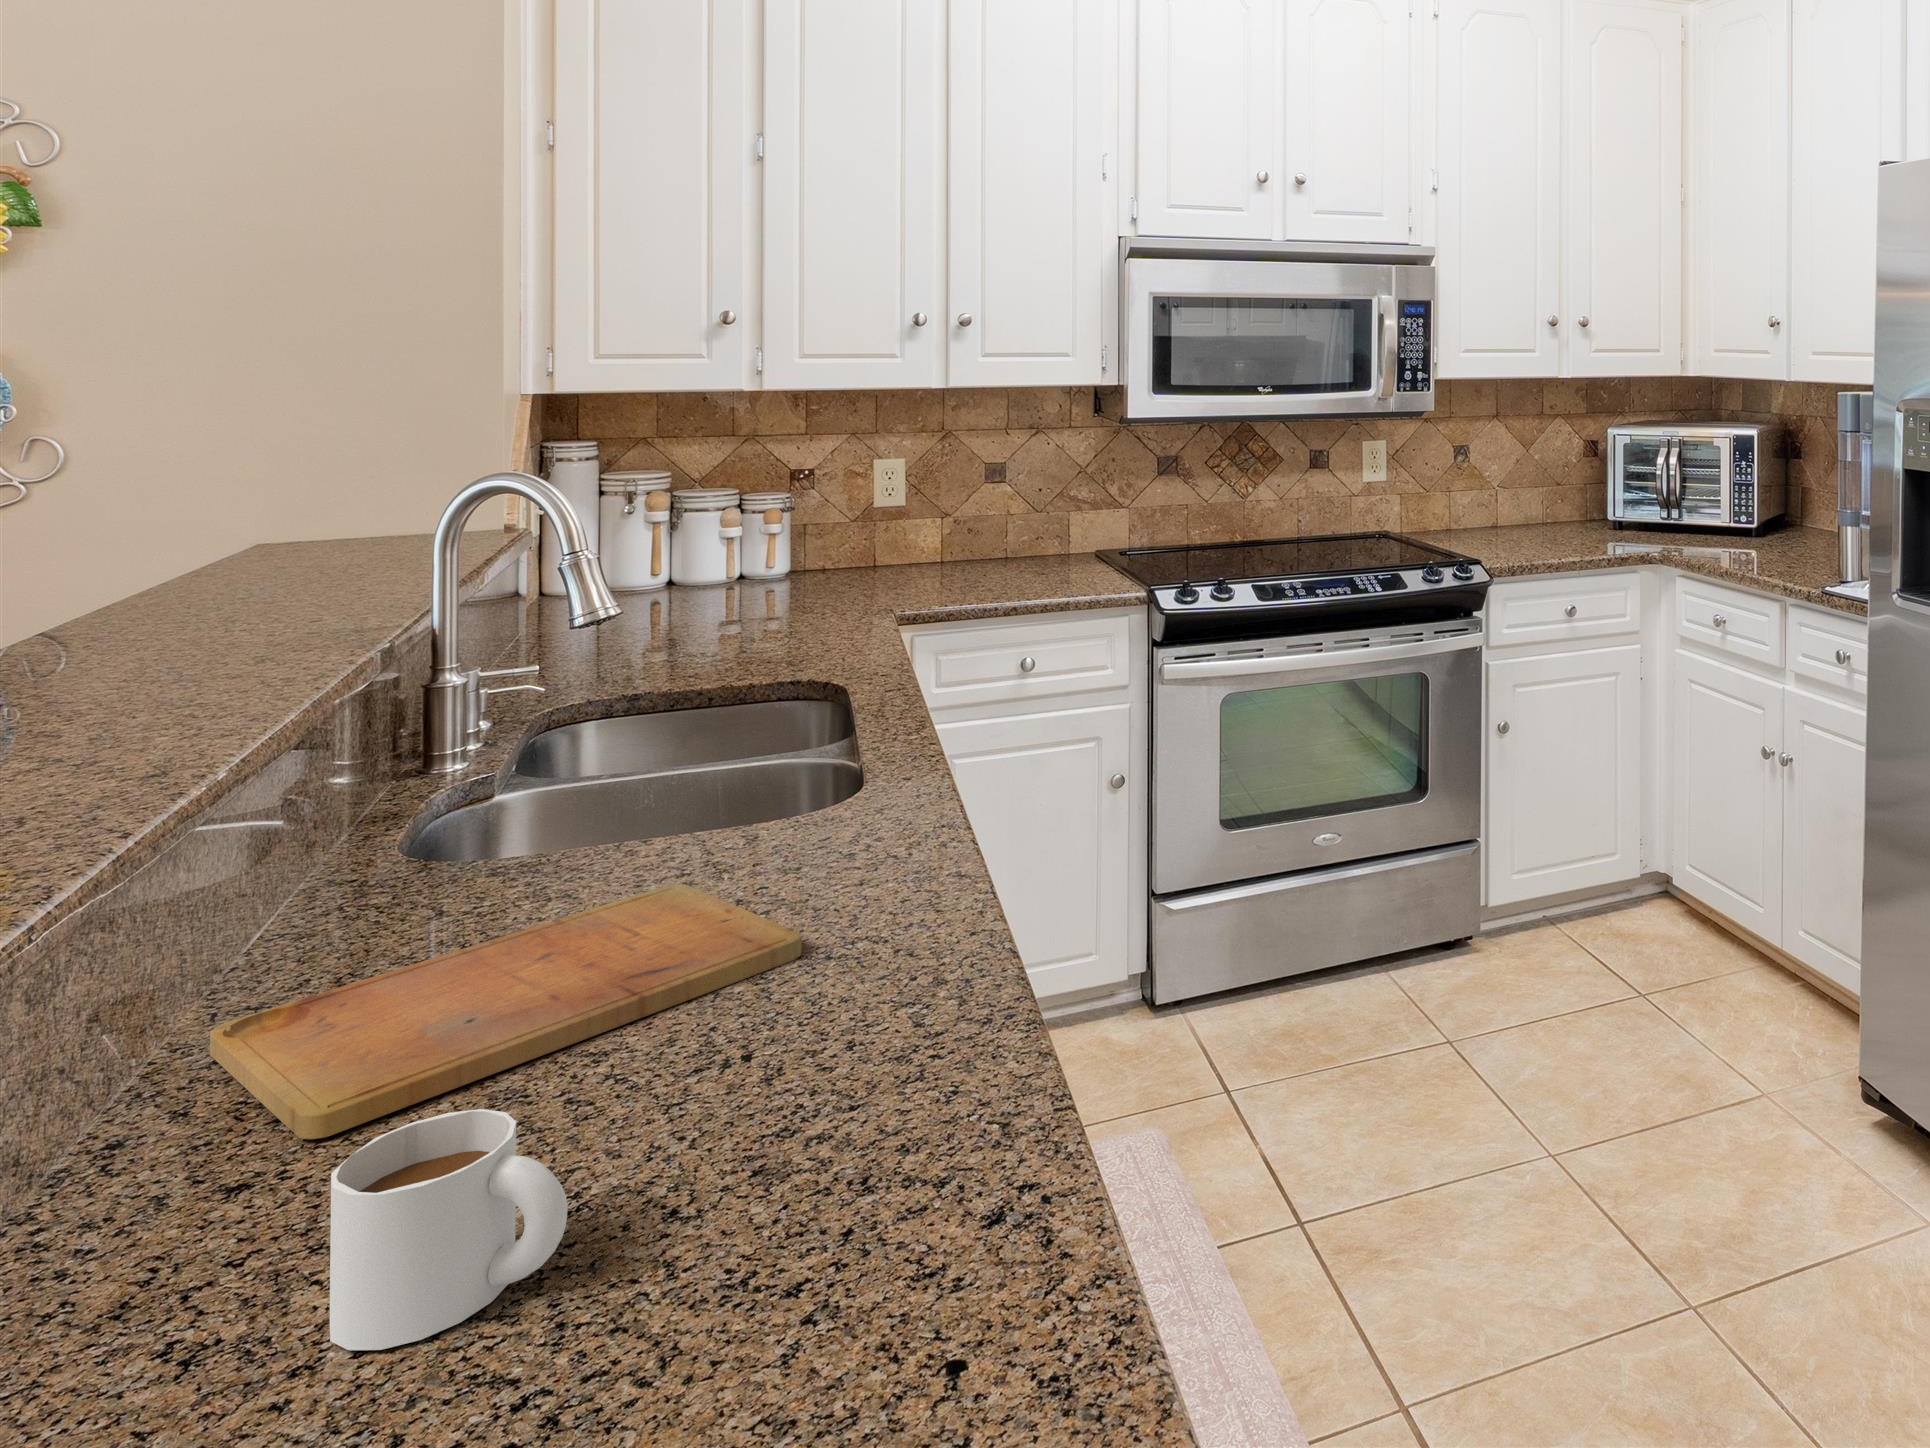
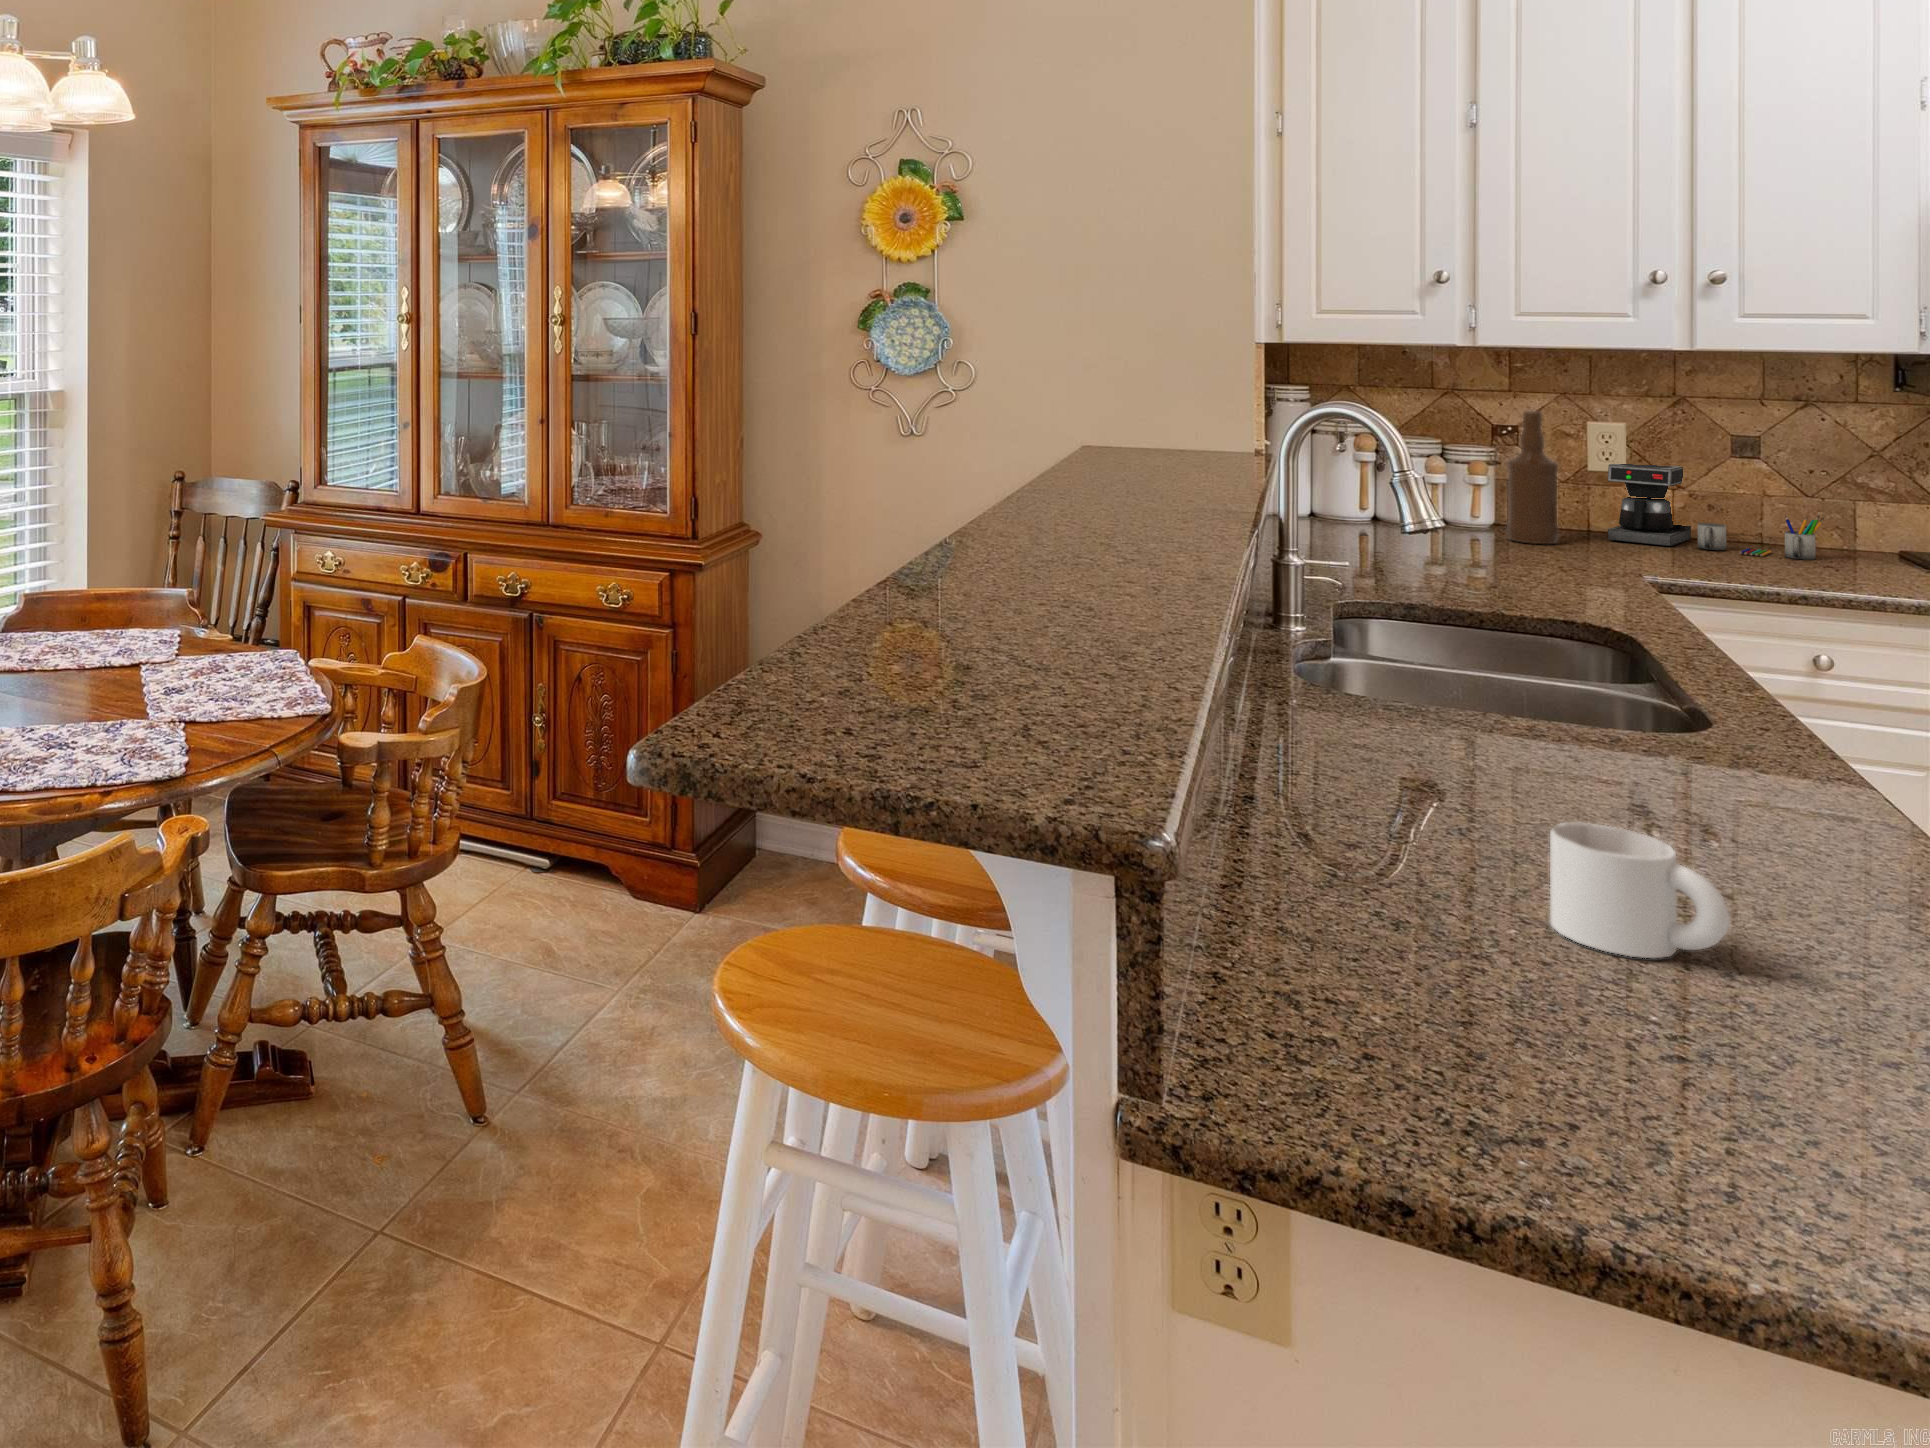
bottle: none [799,453,845,589] -> present [1507,411,1559,544]
coffee maker: none [890,492,1046,572] -> present [1608,464,1824,560]
cutting board: present [210,884,801,1139] -> none [1310,743,1778,836]

